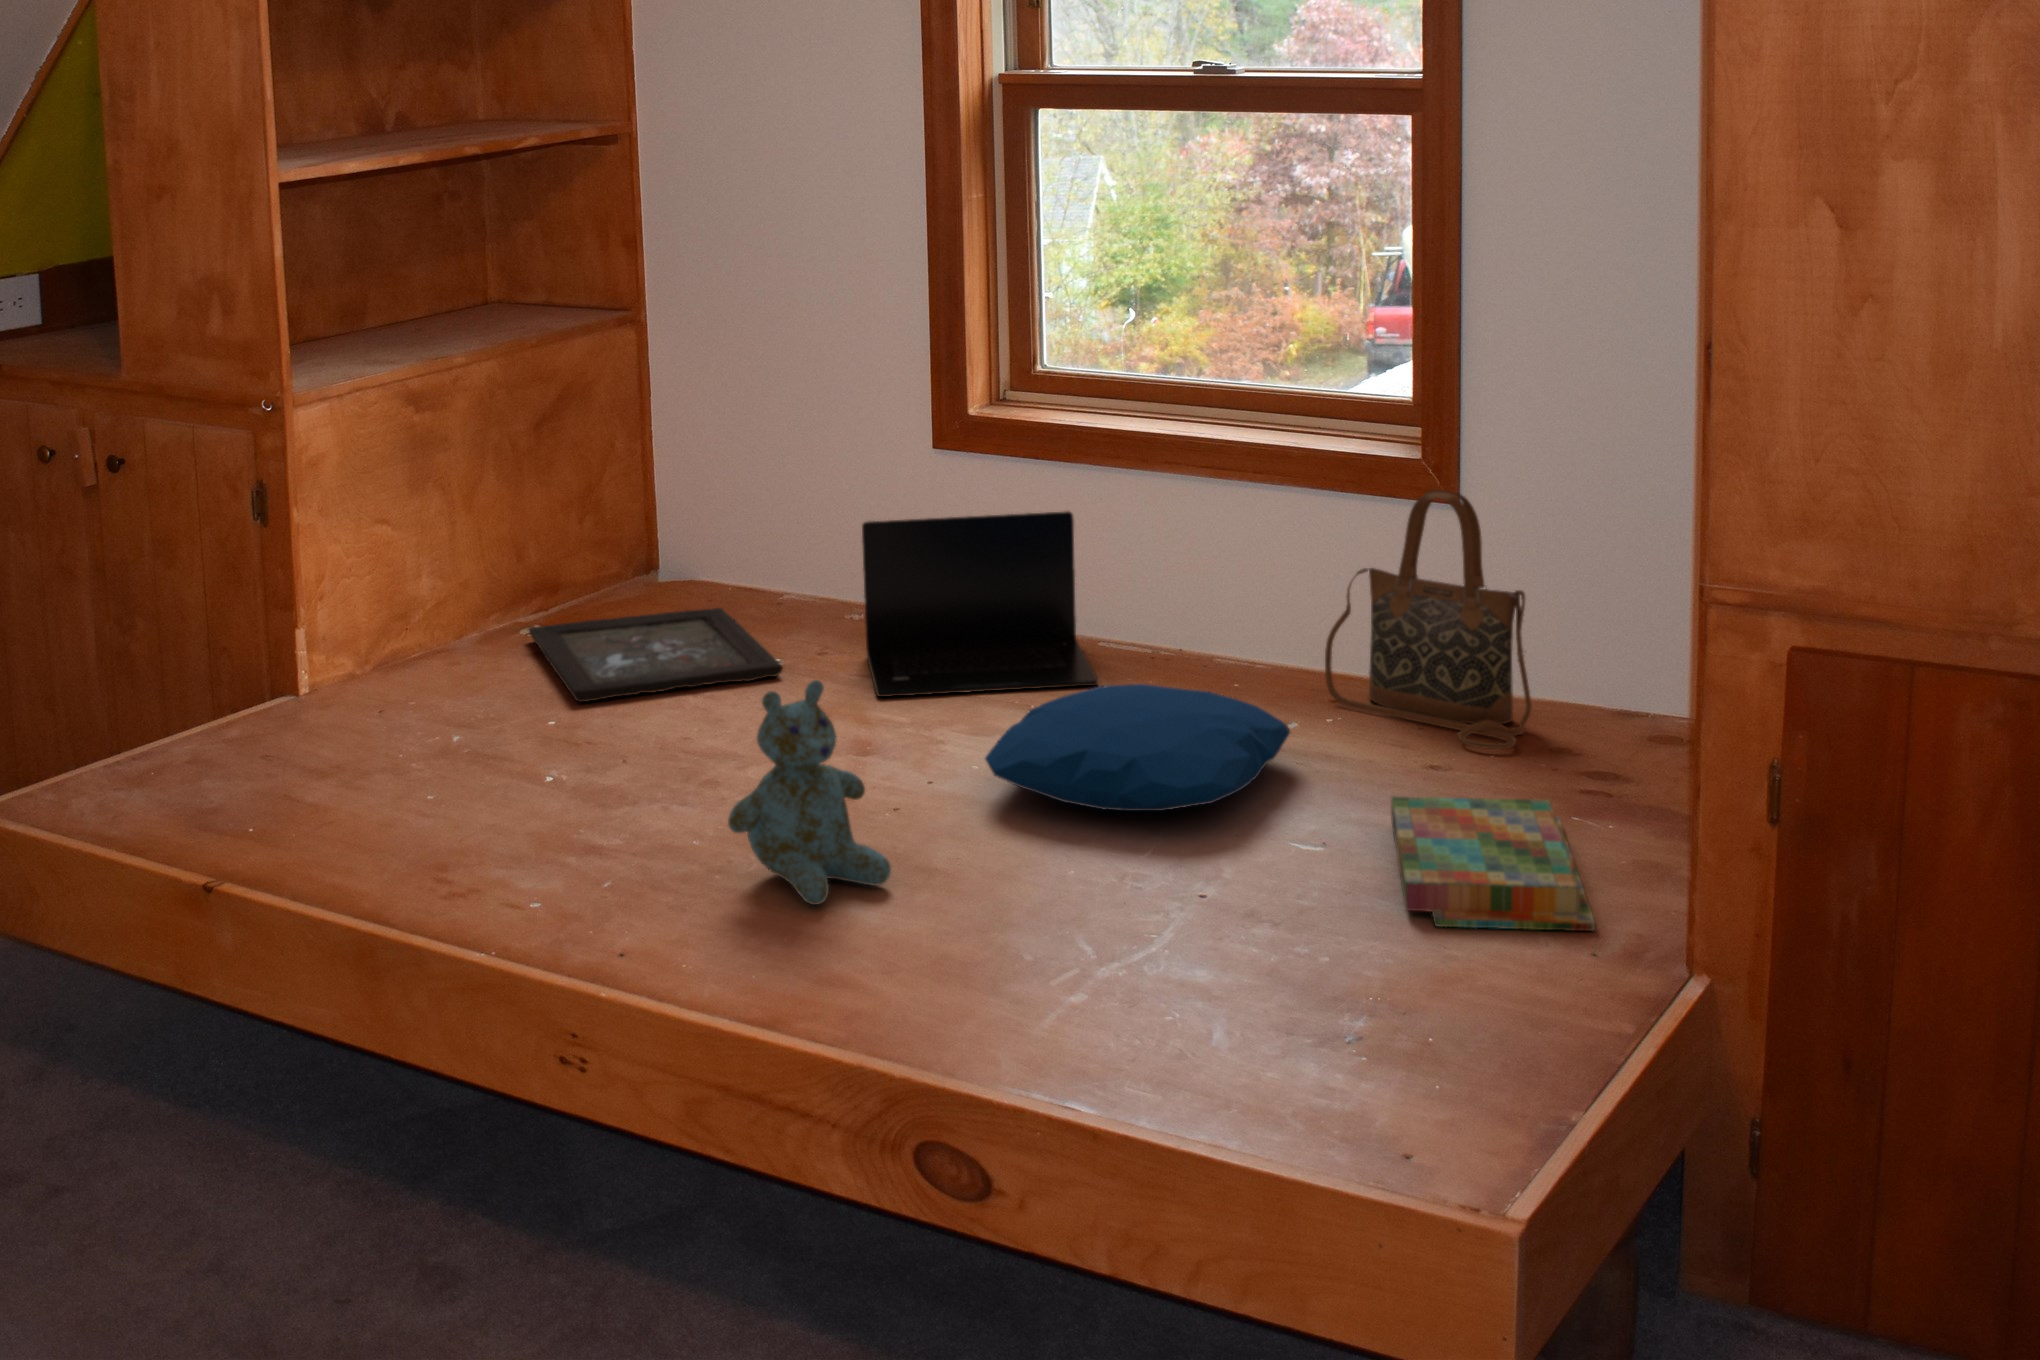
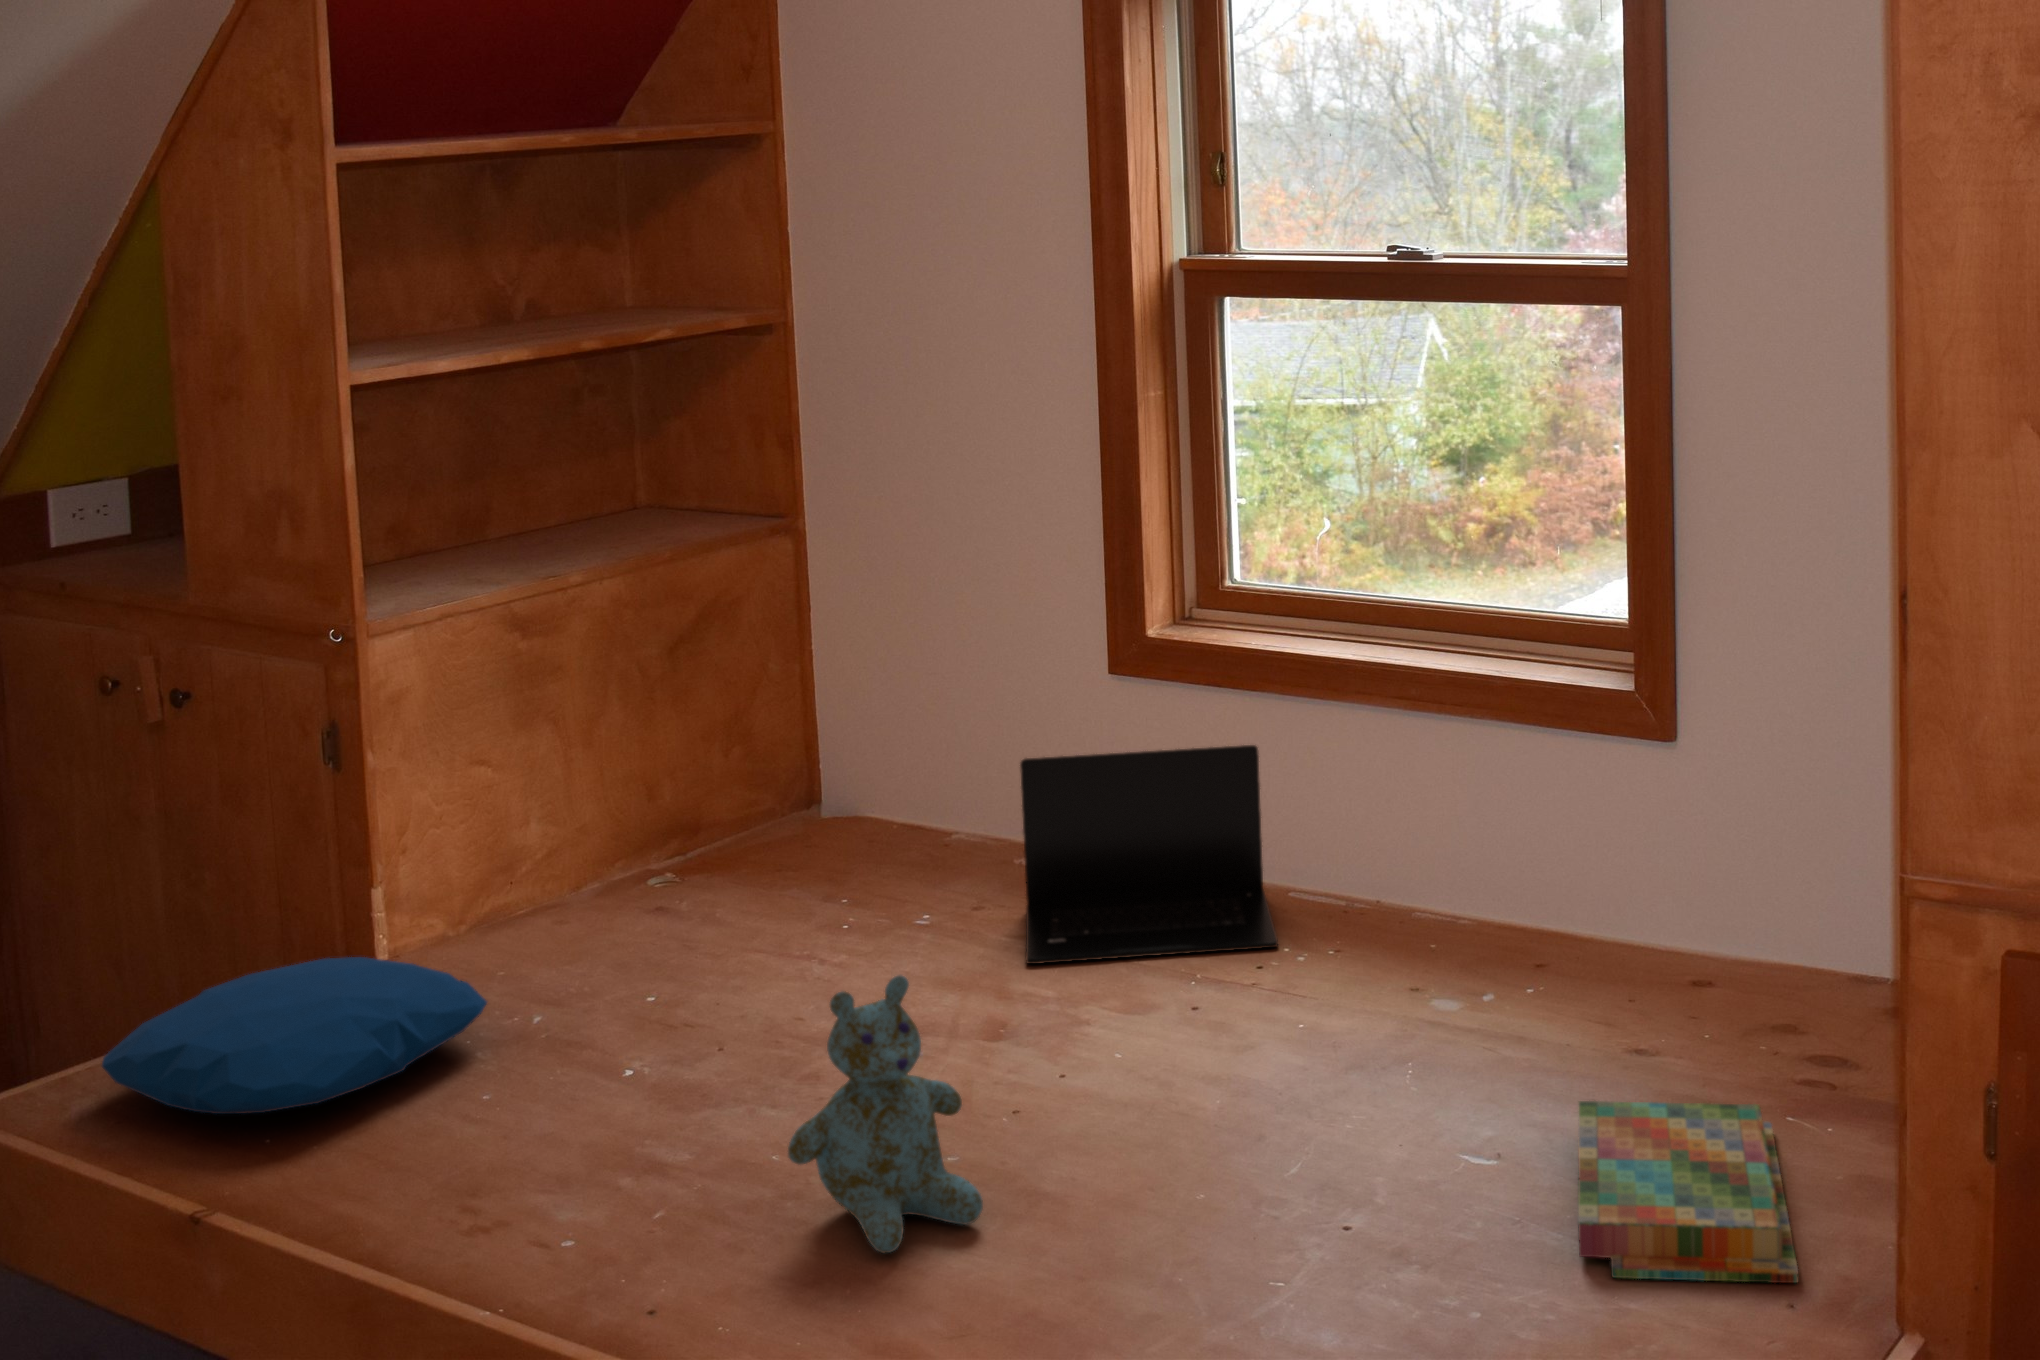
handbag: present [1325,490,1531,749] -> none [1528,727,1754,1030]
tray: present [529,608,783,702] -> none [654,850,927,973]
pillow: present [985,684,1290,811] -> present [102,957,487,1114]

